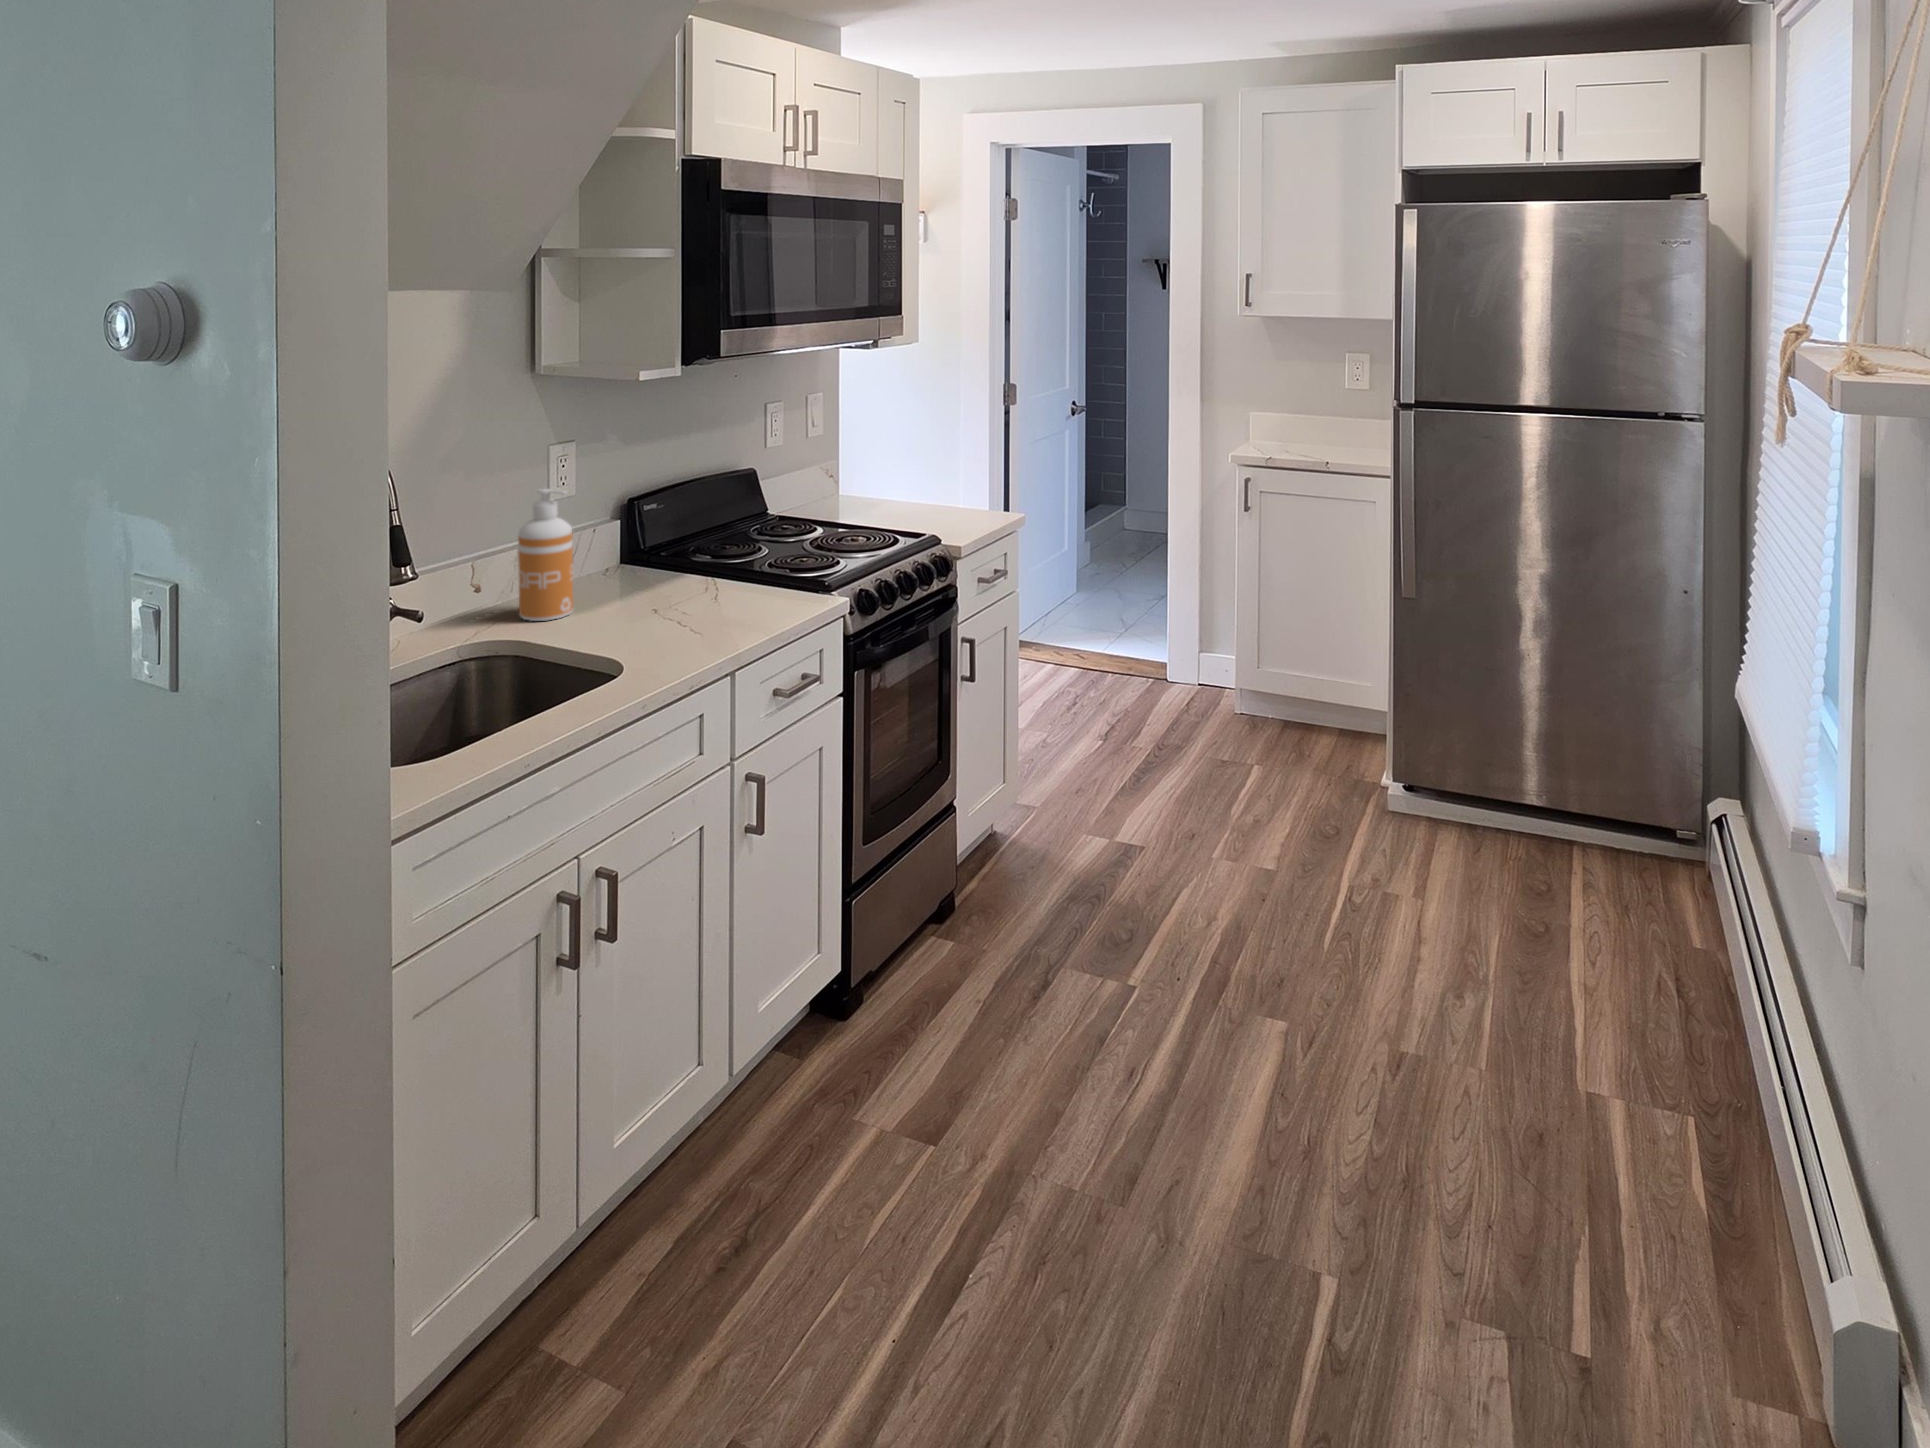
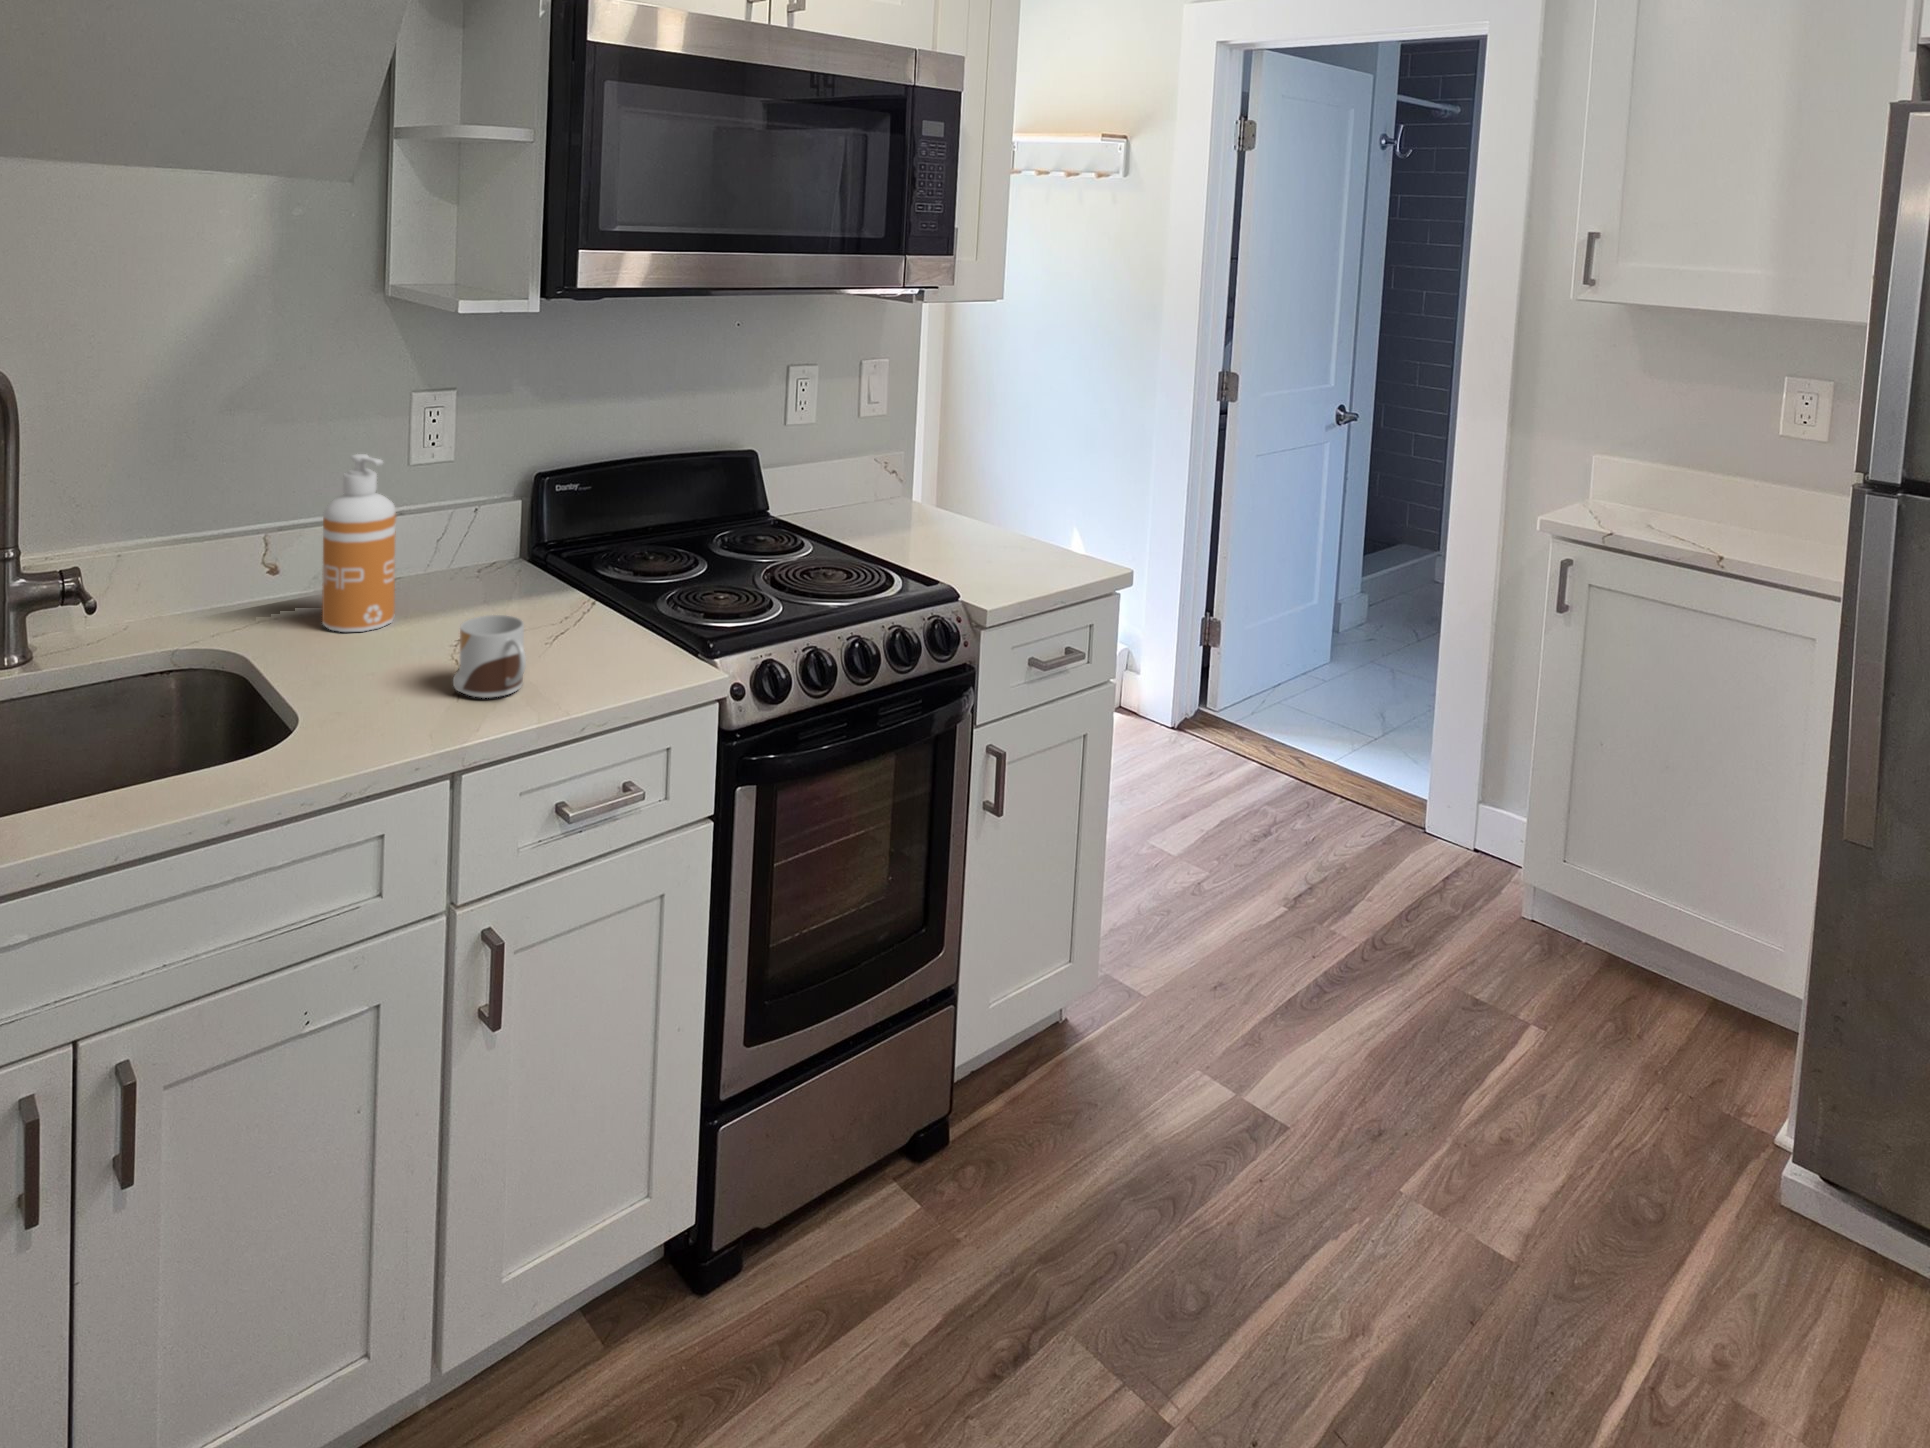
mug: none [682,580,742,634] -> present [453,615,526,698]

